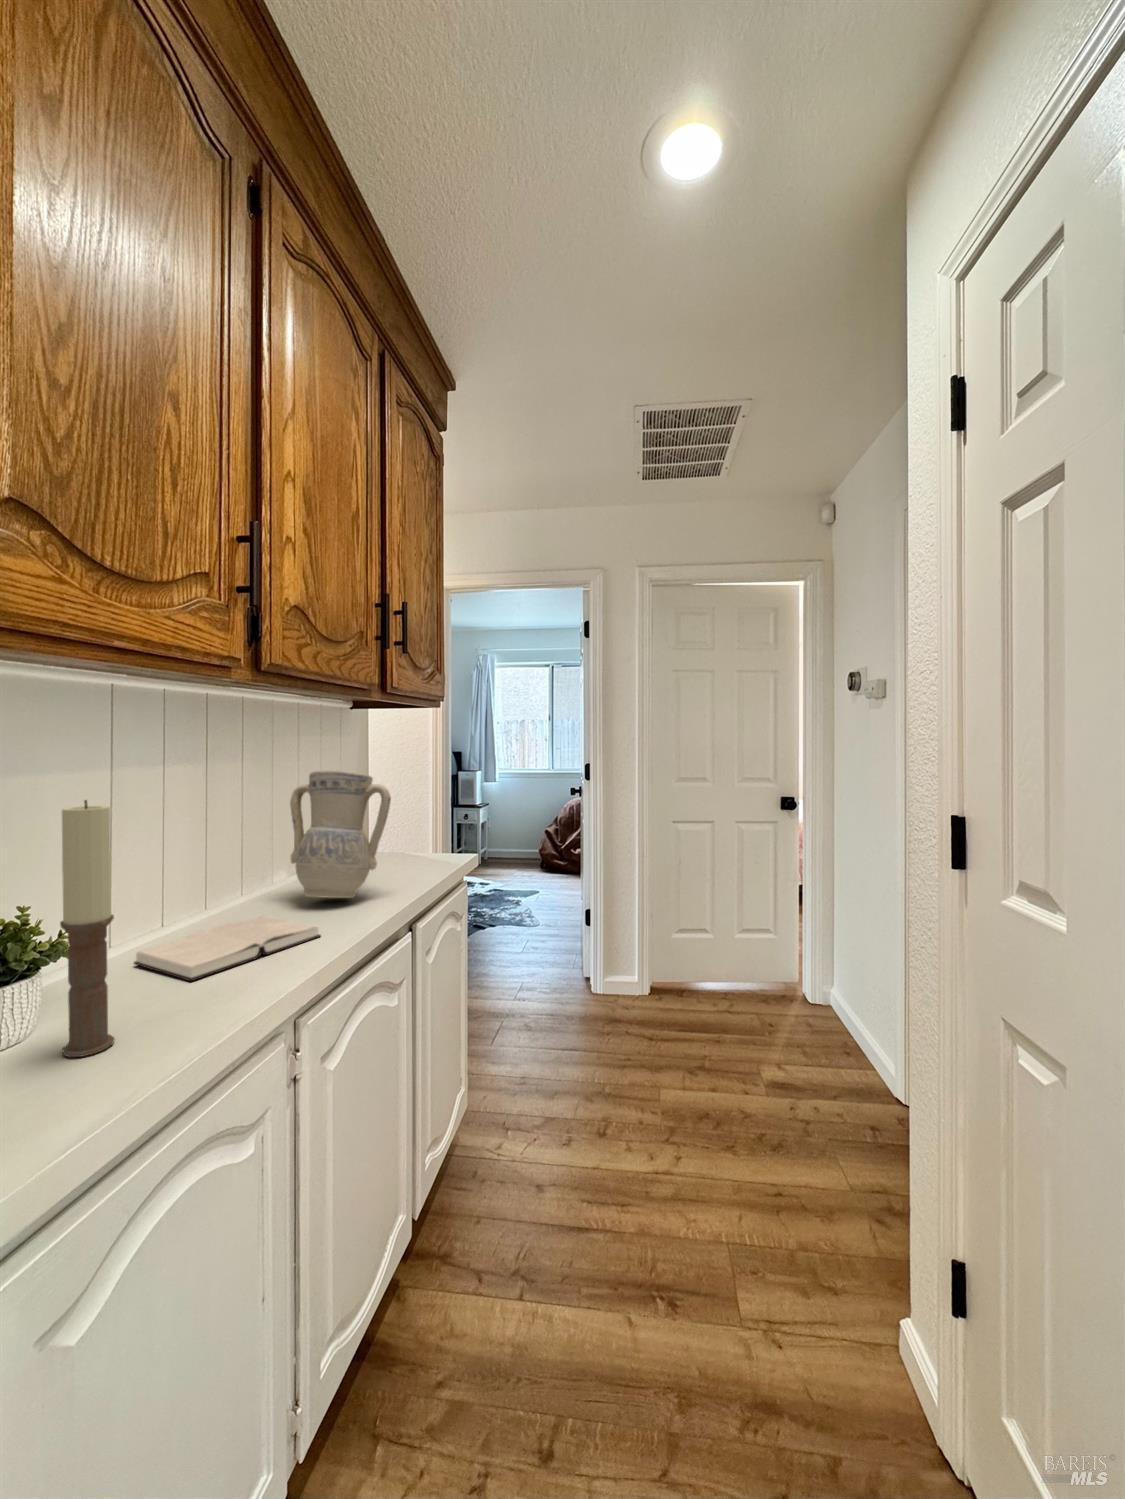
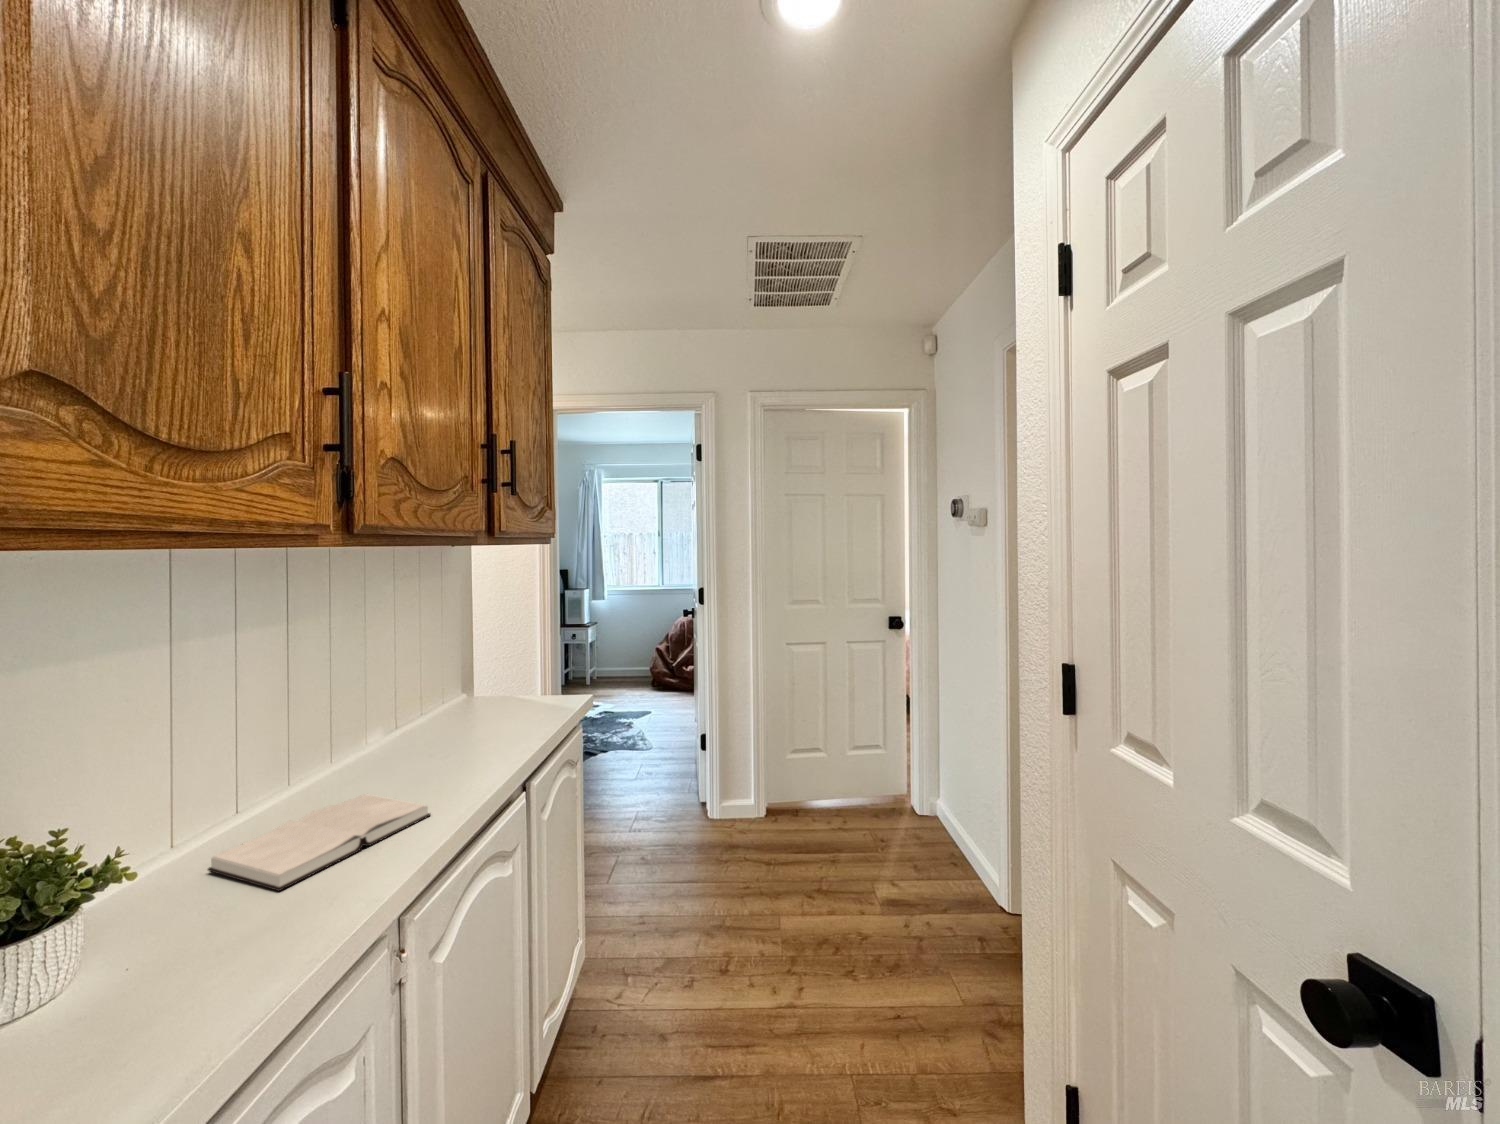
vase: present [290,770,391,898] -> none [391,627,504,765]
candle: present [60,800,114,1057] -> none [108,715,184,1021]

